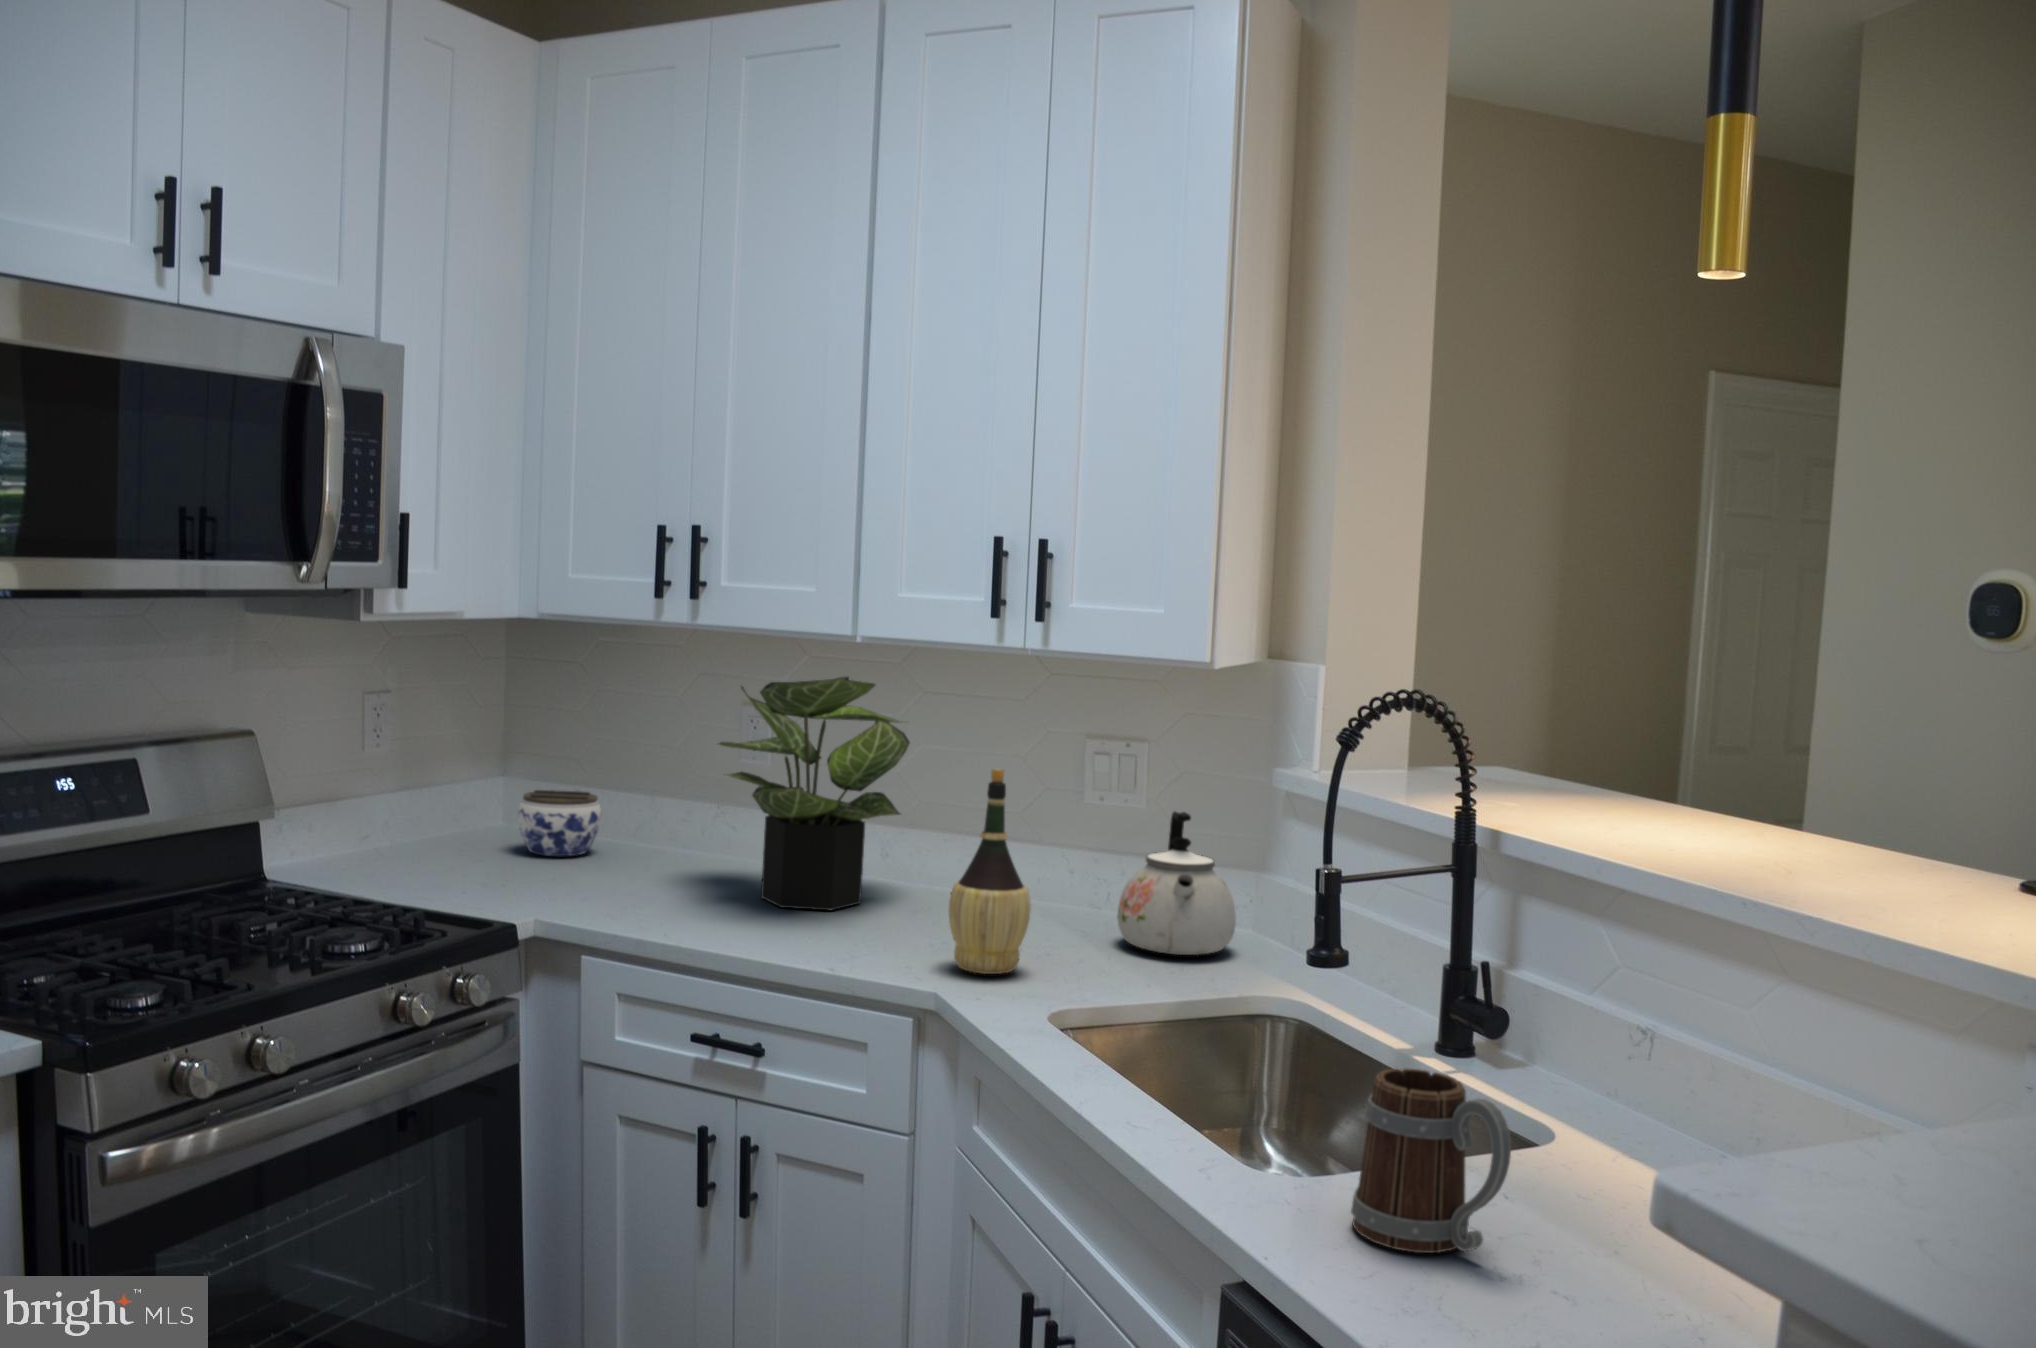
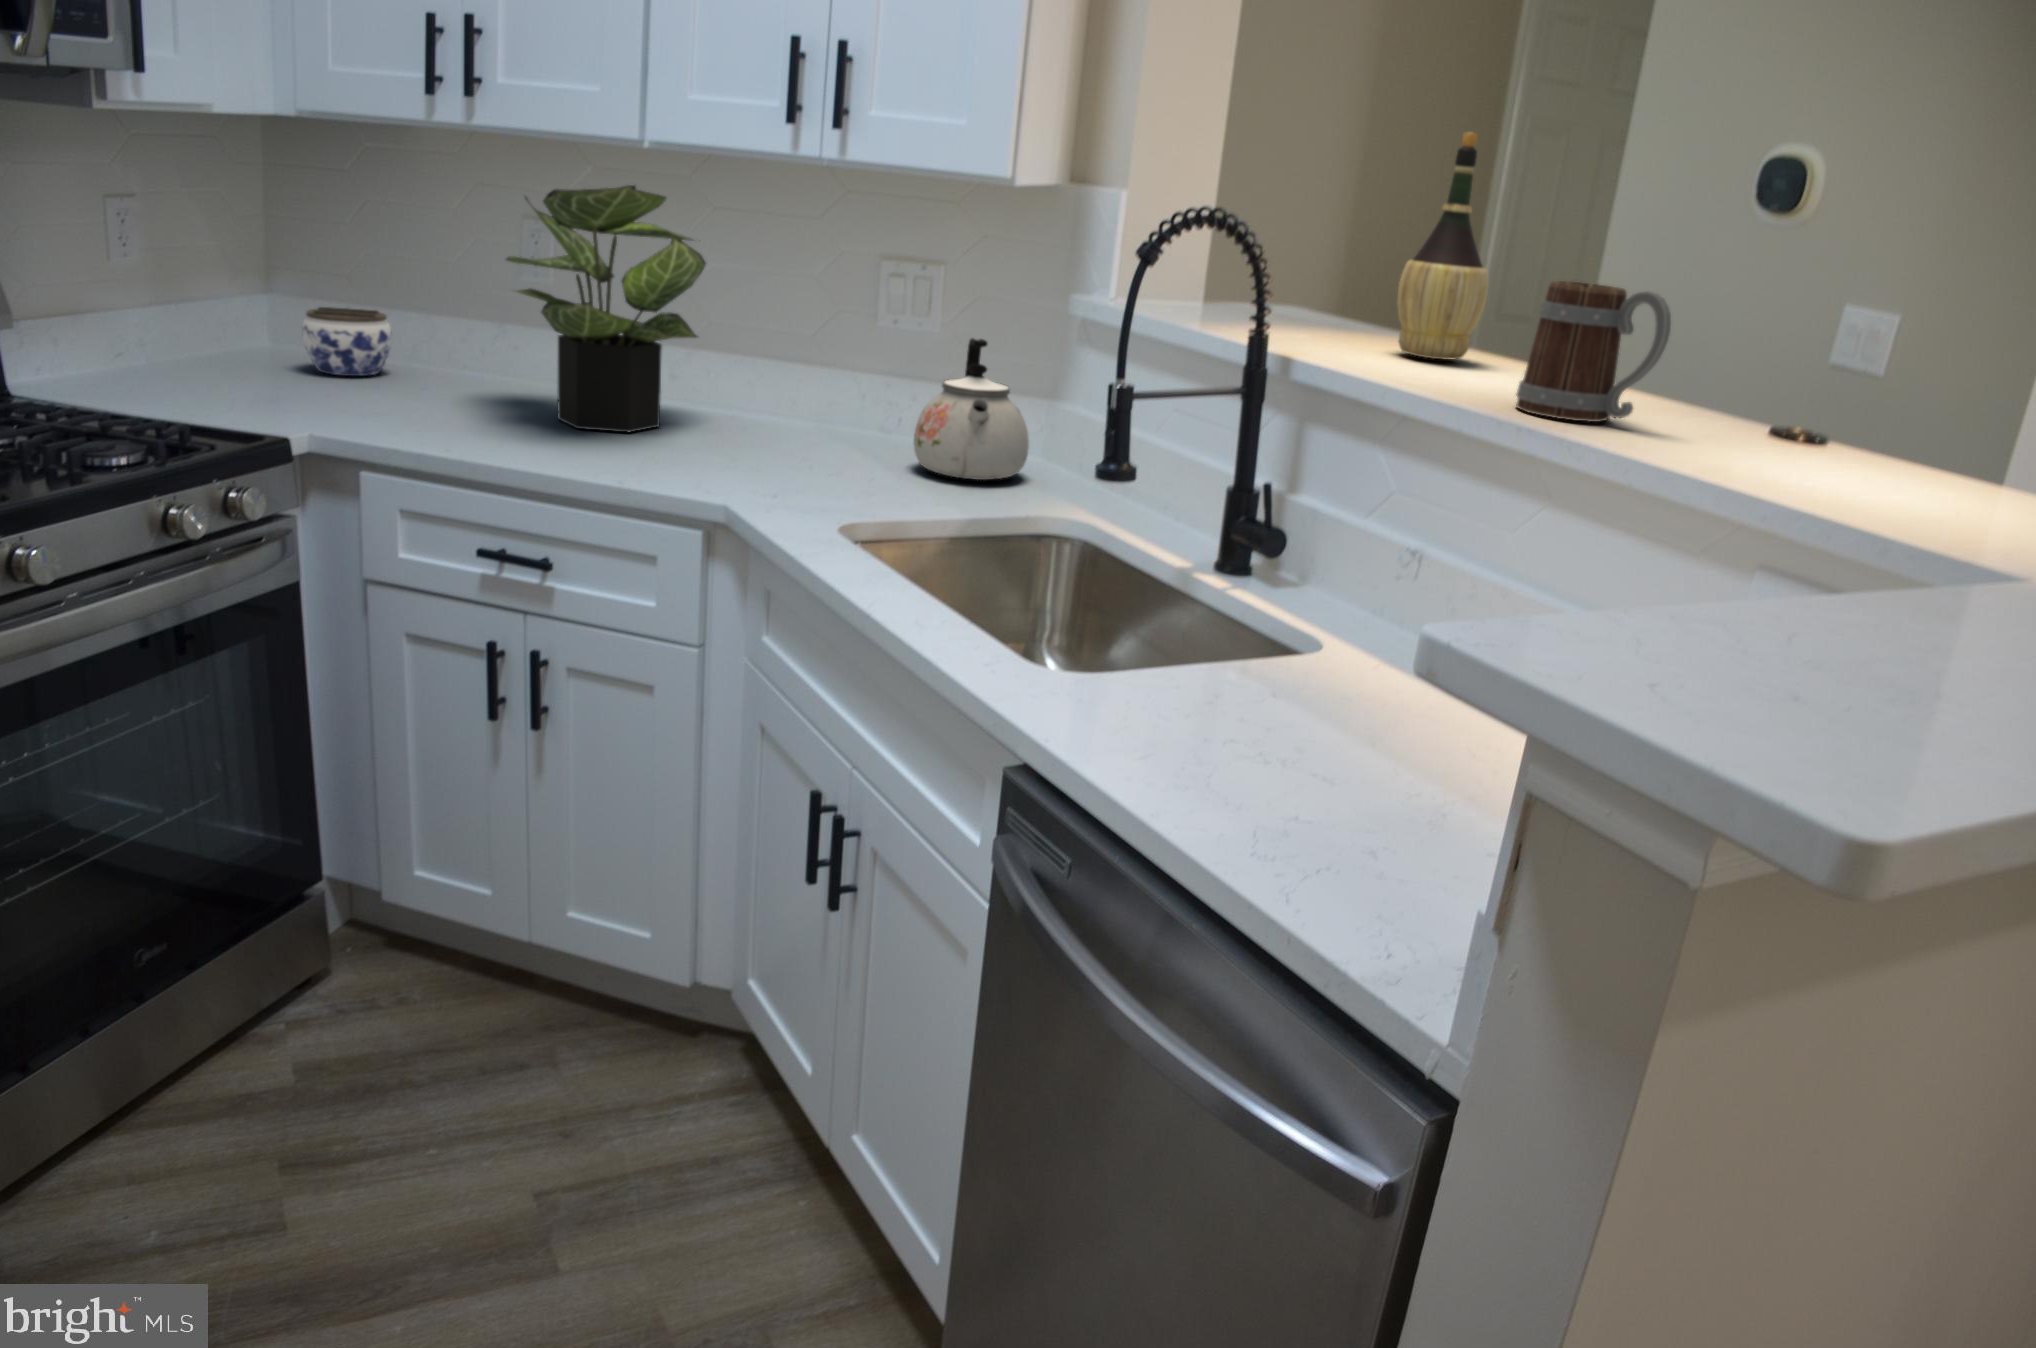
wine bottle: present [949,769,1031,974] -> present [1397,132,1489,359]
mug: present [1351,1068,1511,1253] -> present [1516,281,1671,422]

